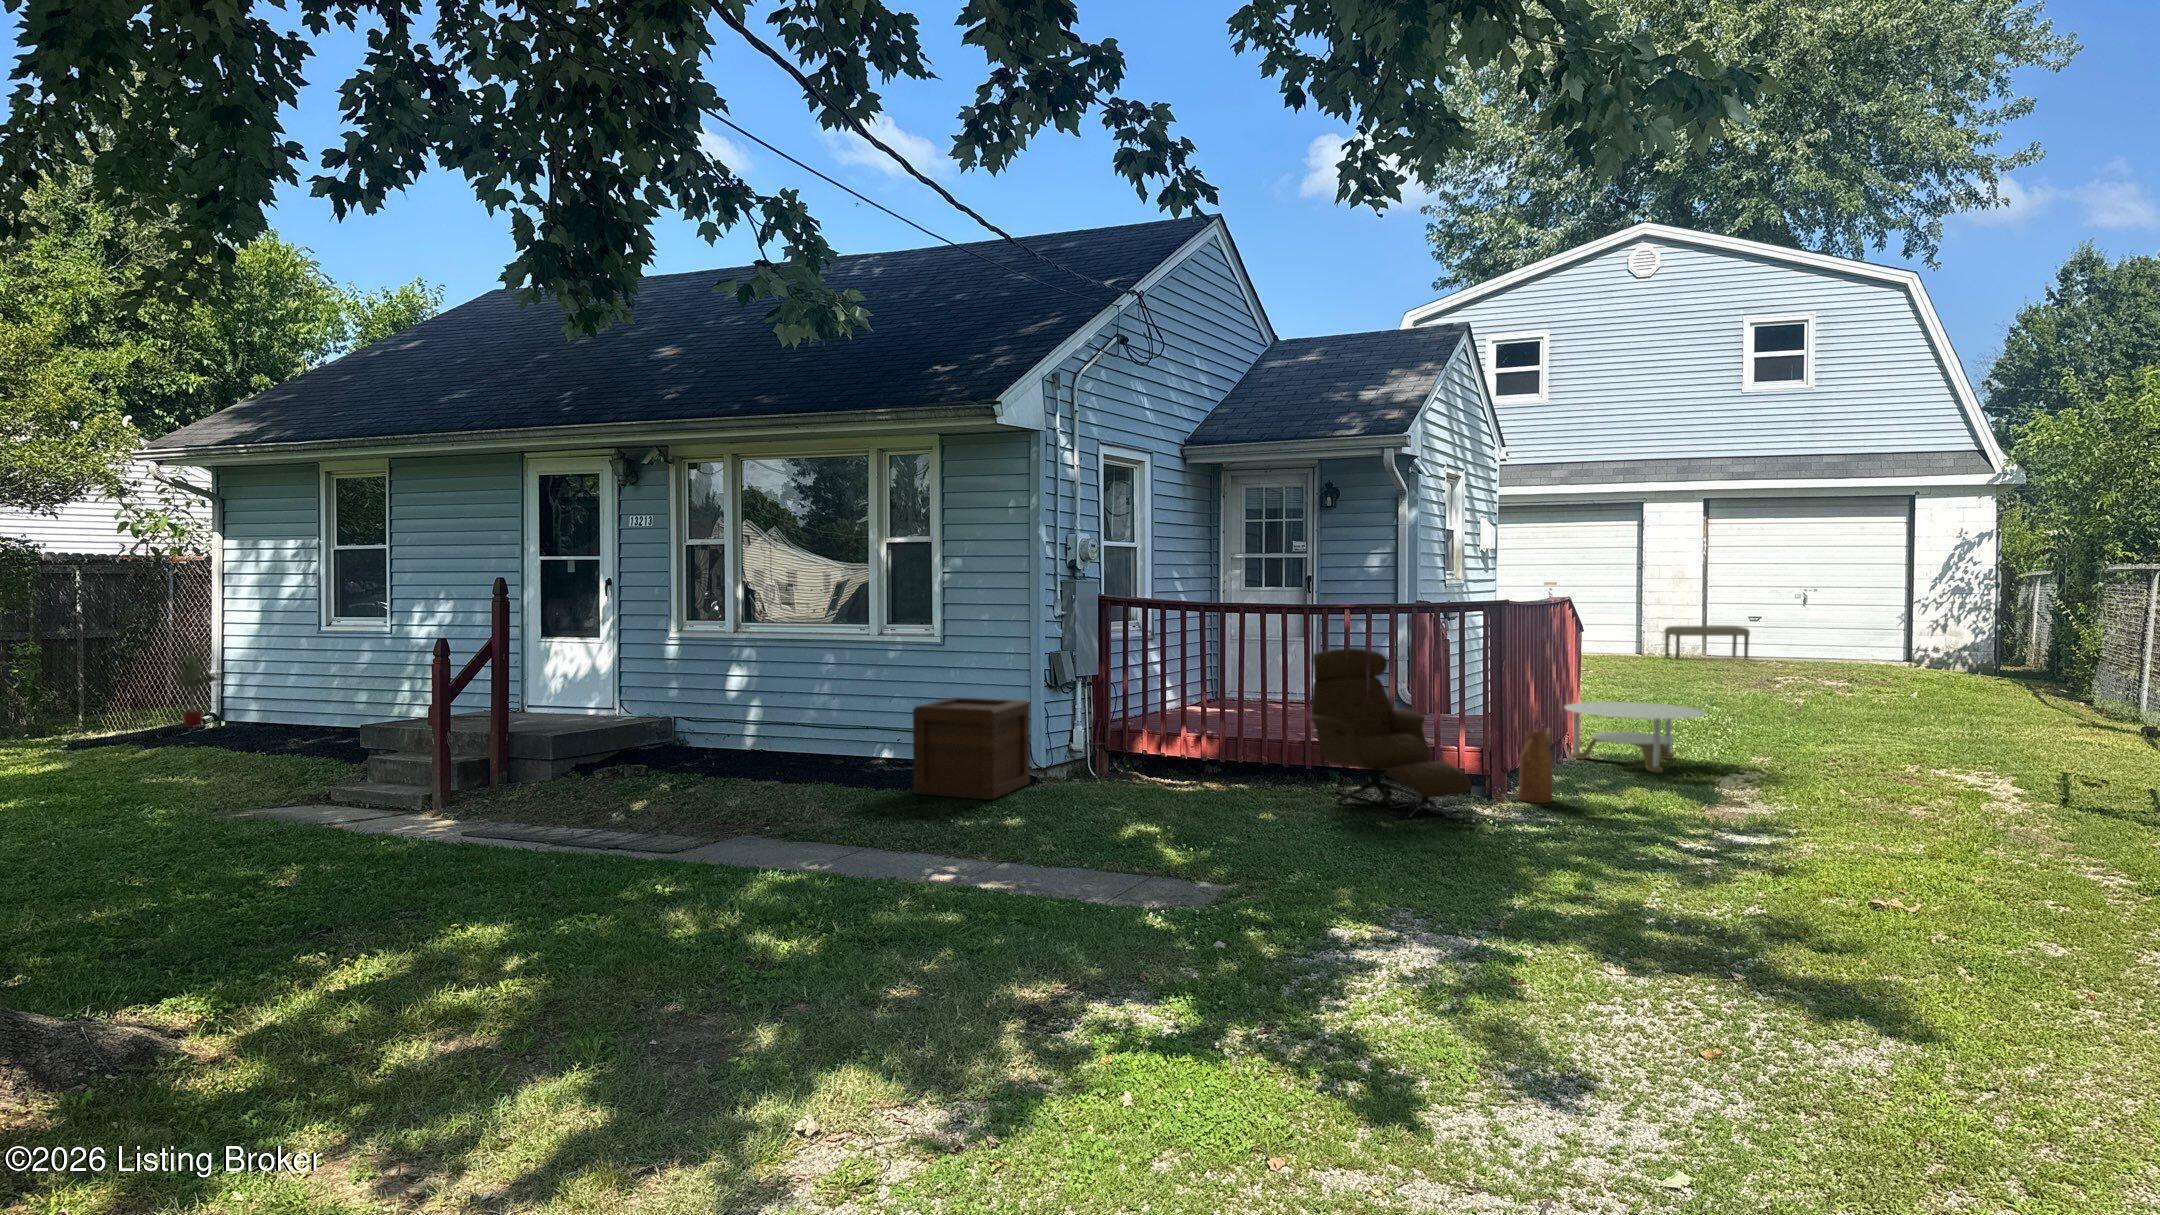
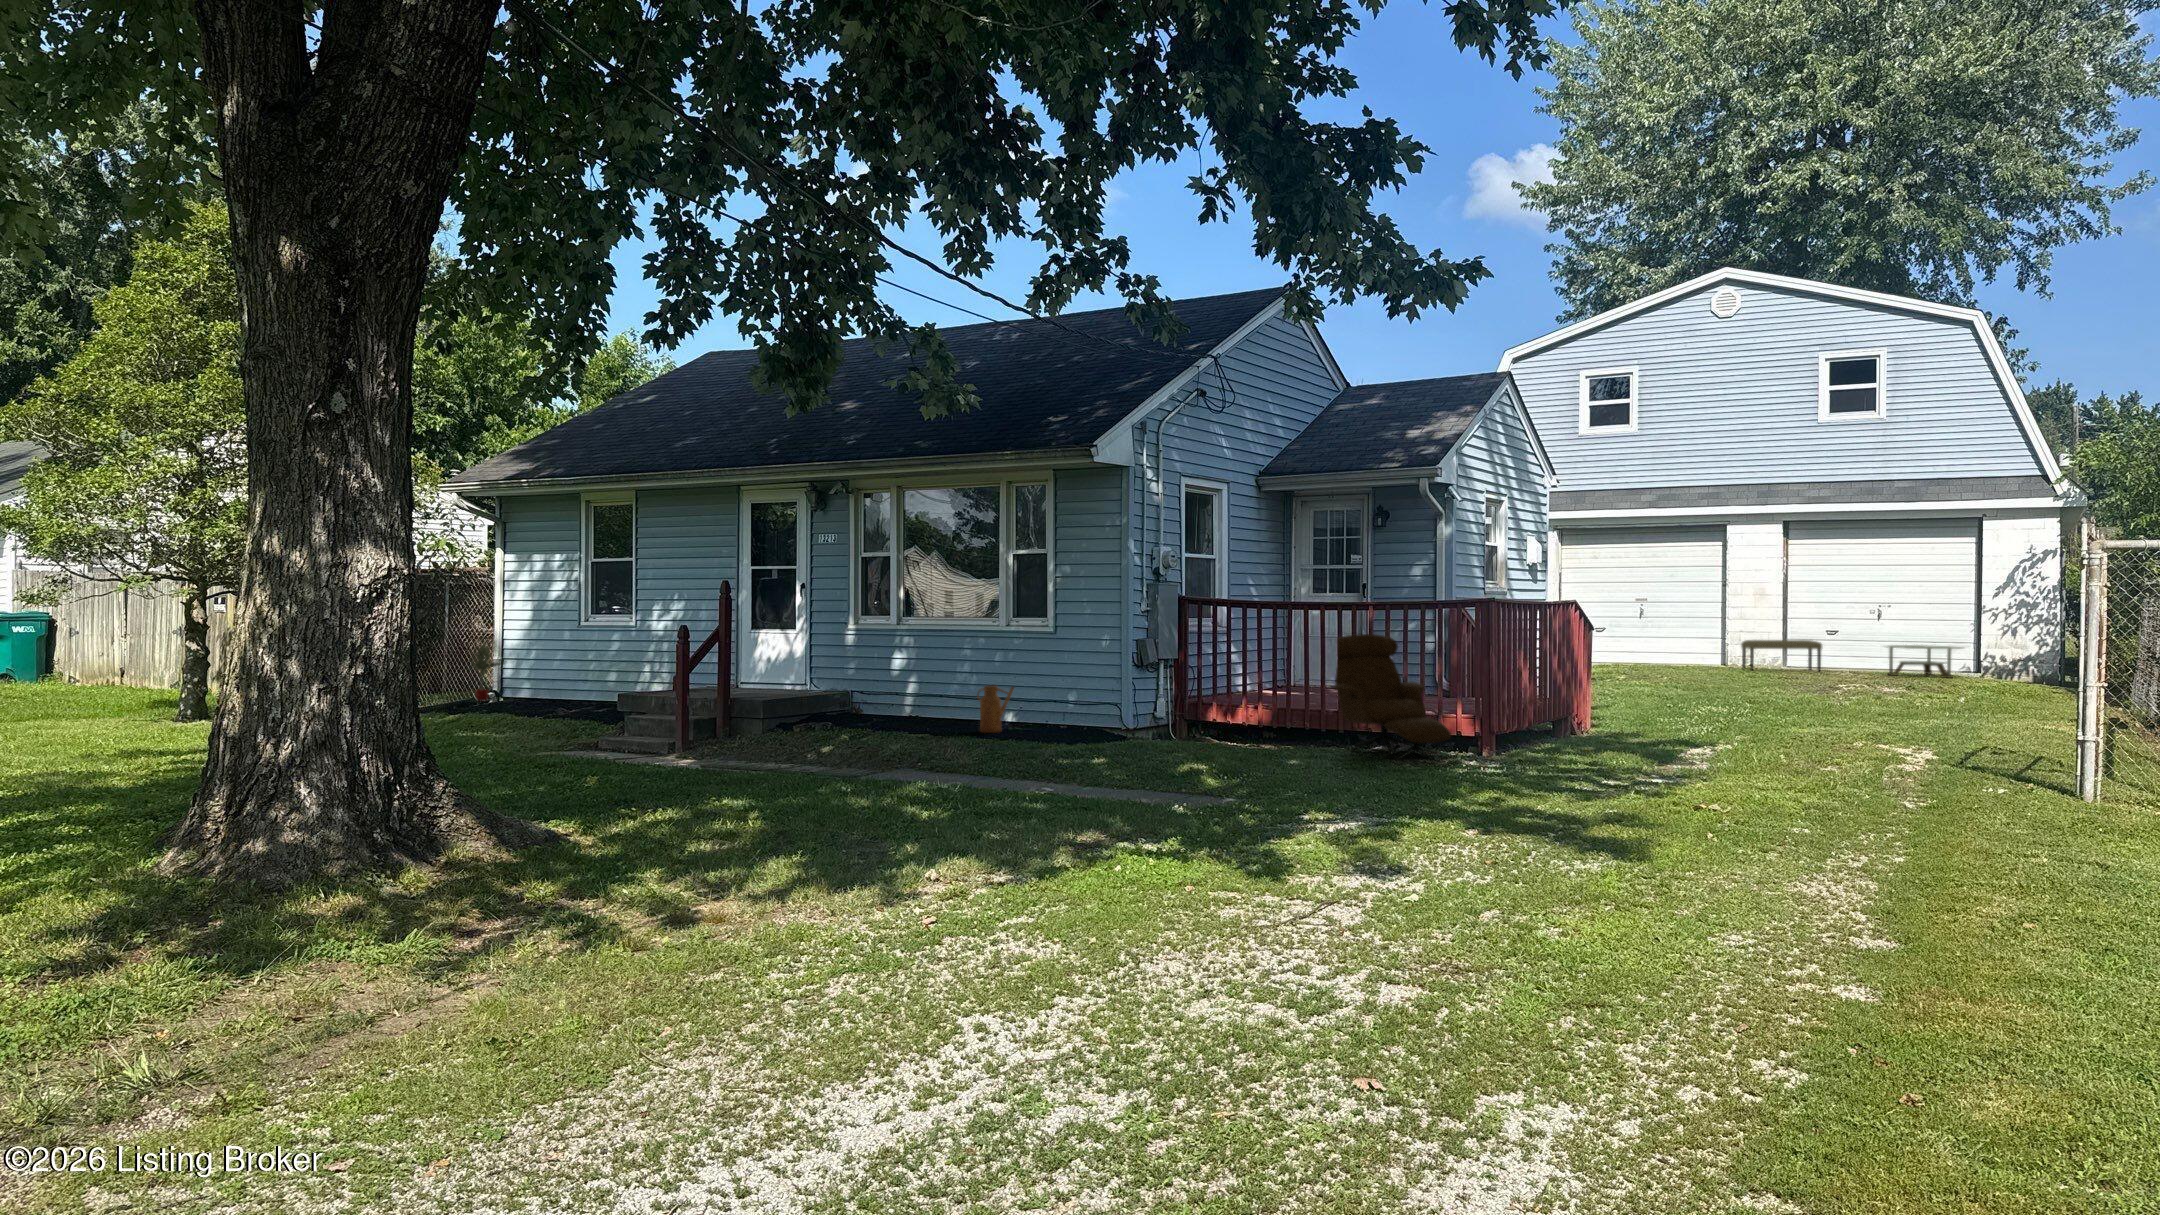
wooden crate: present [913,697,1030,800] -> none [1031,672,1121,746]
round table: present [1565,702,1706,773] -> present [1887,645,1961,678]
watering can: present [1518,728,1553,803] -> present [977,685,1014,733]

